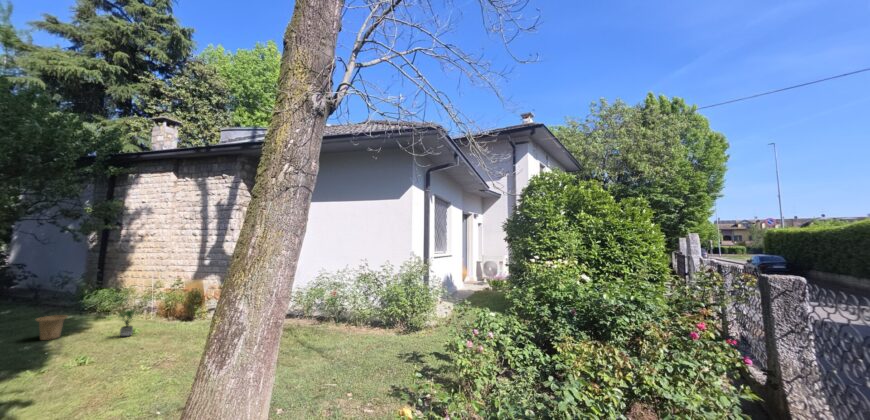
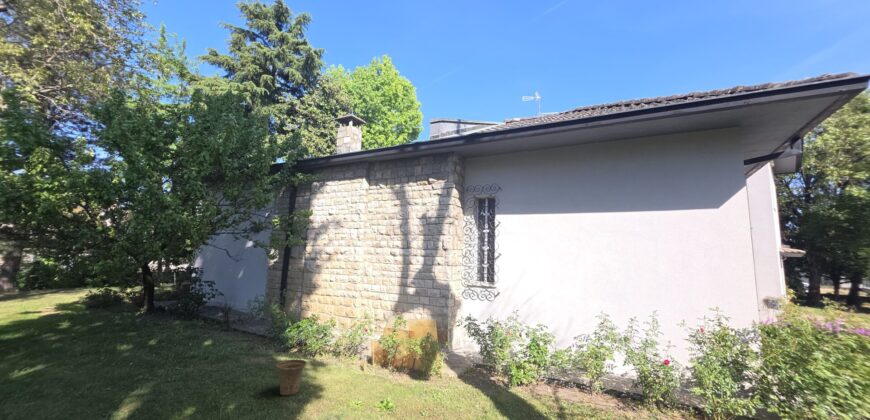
potted plant: present [119,309,136,337] -> none [364,357,392,399]

